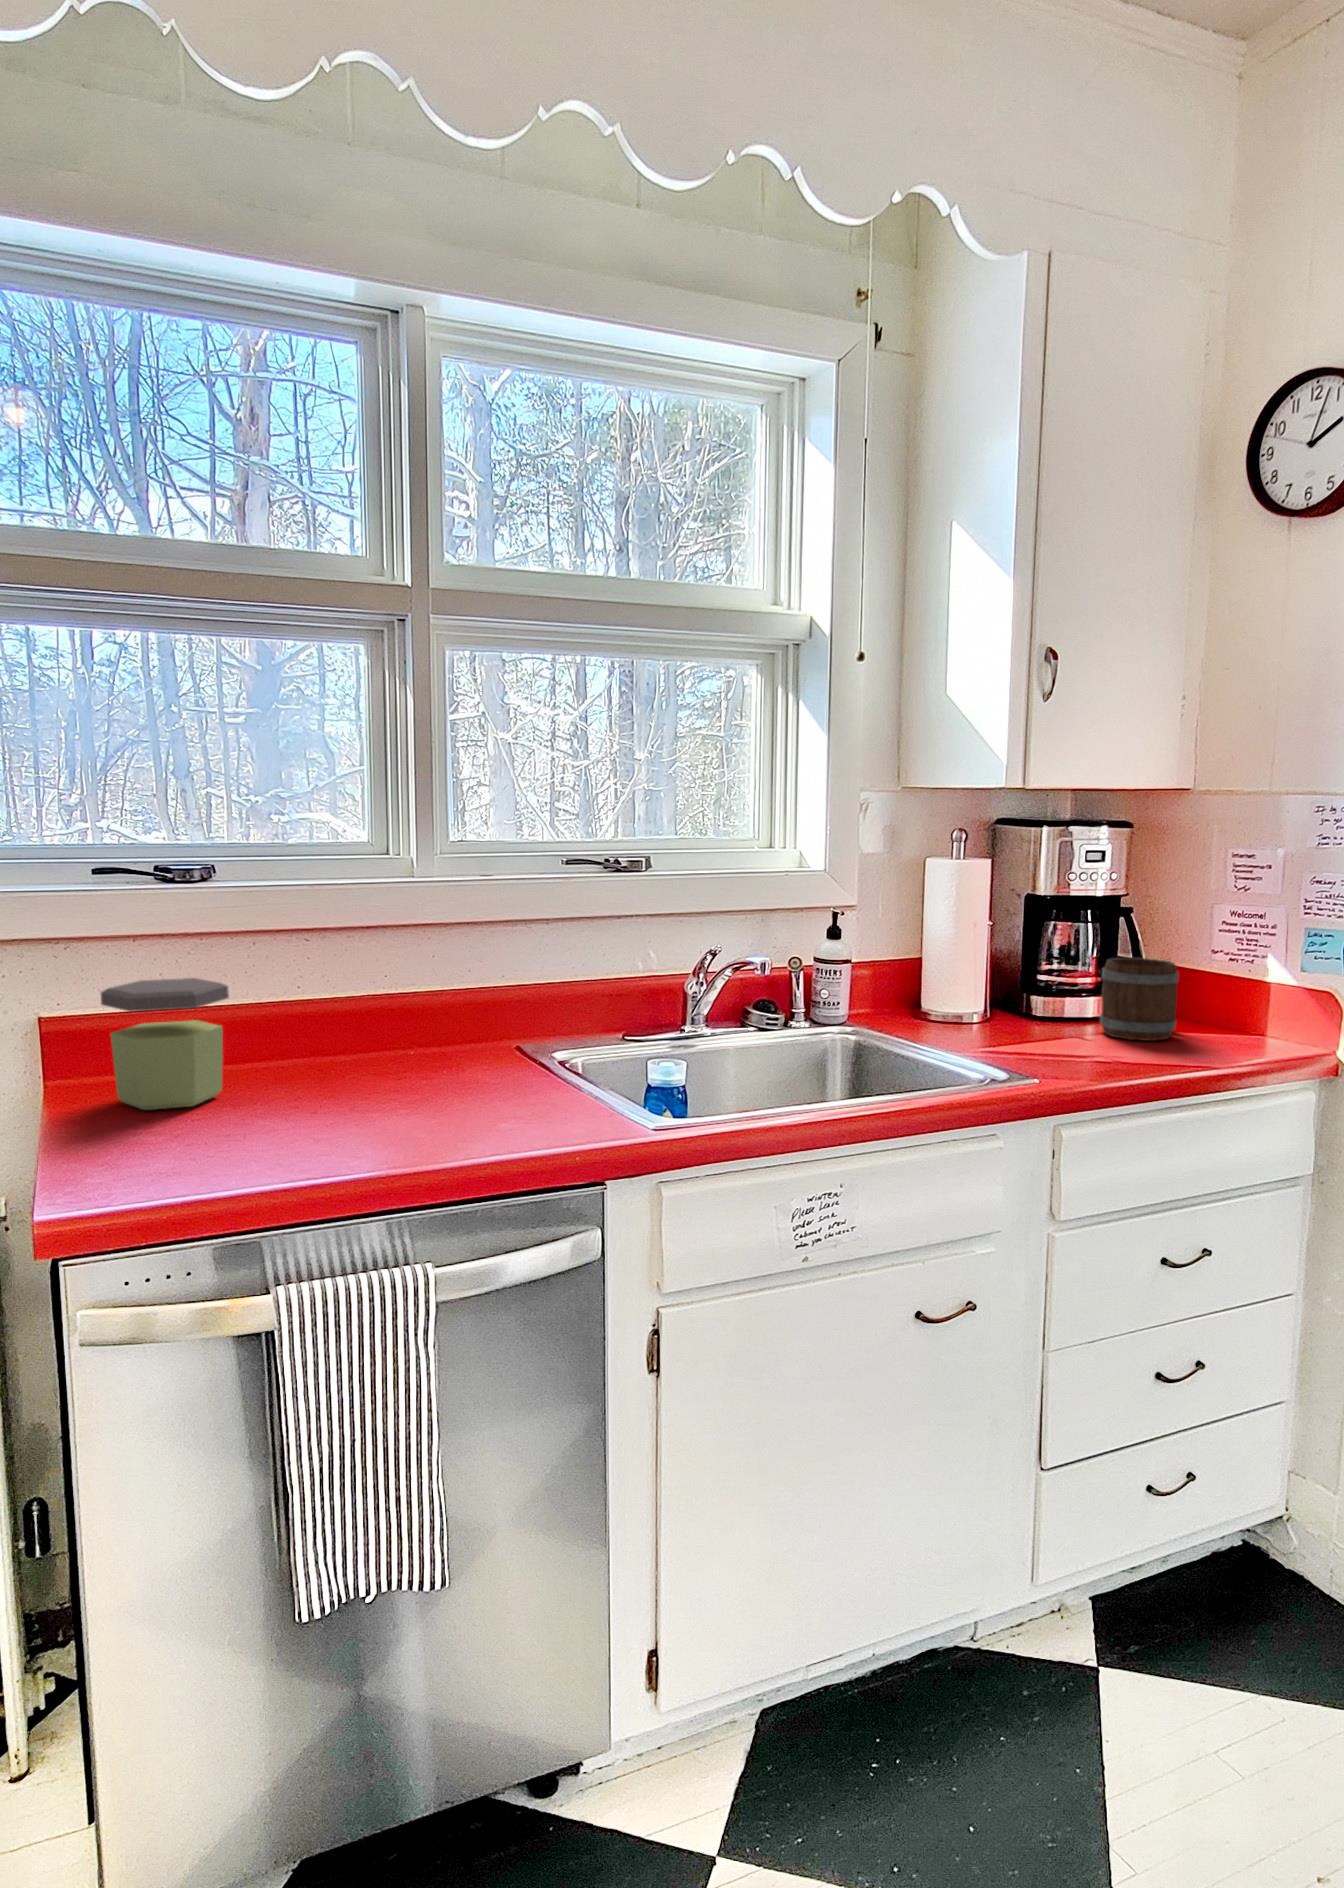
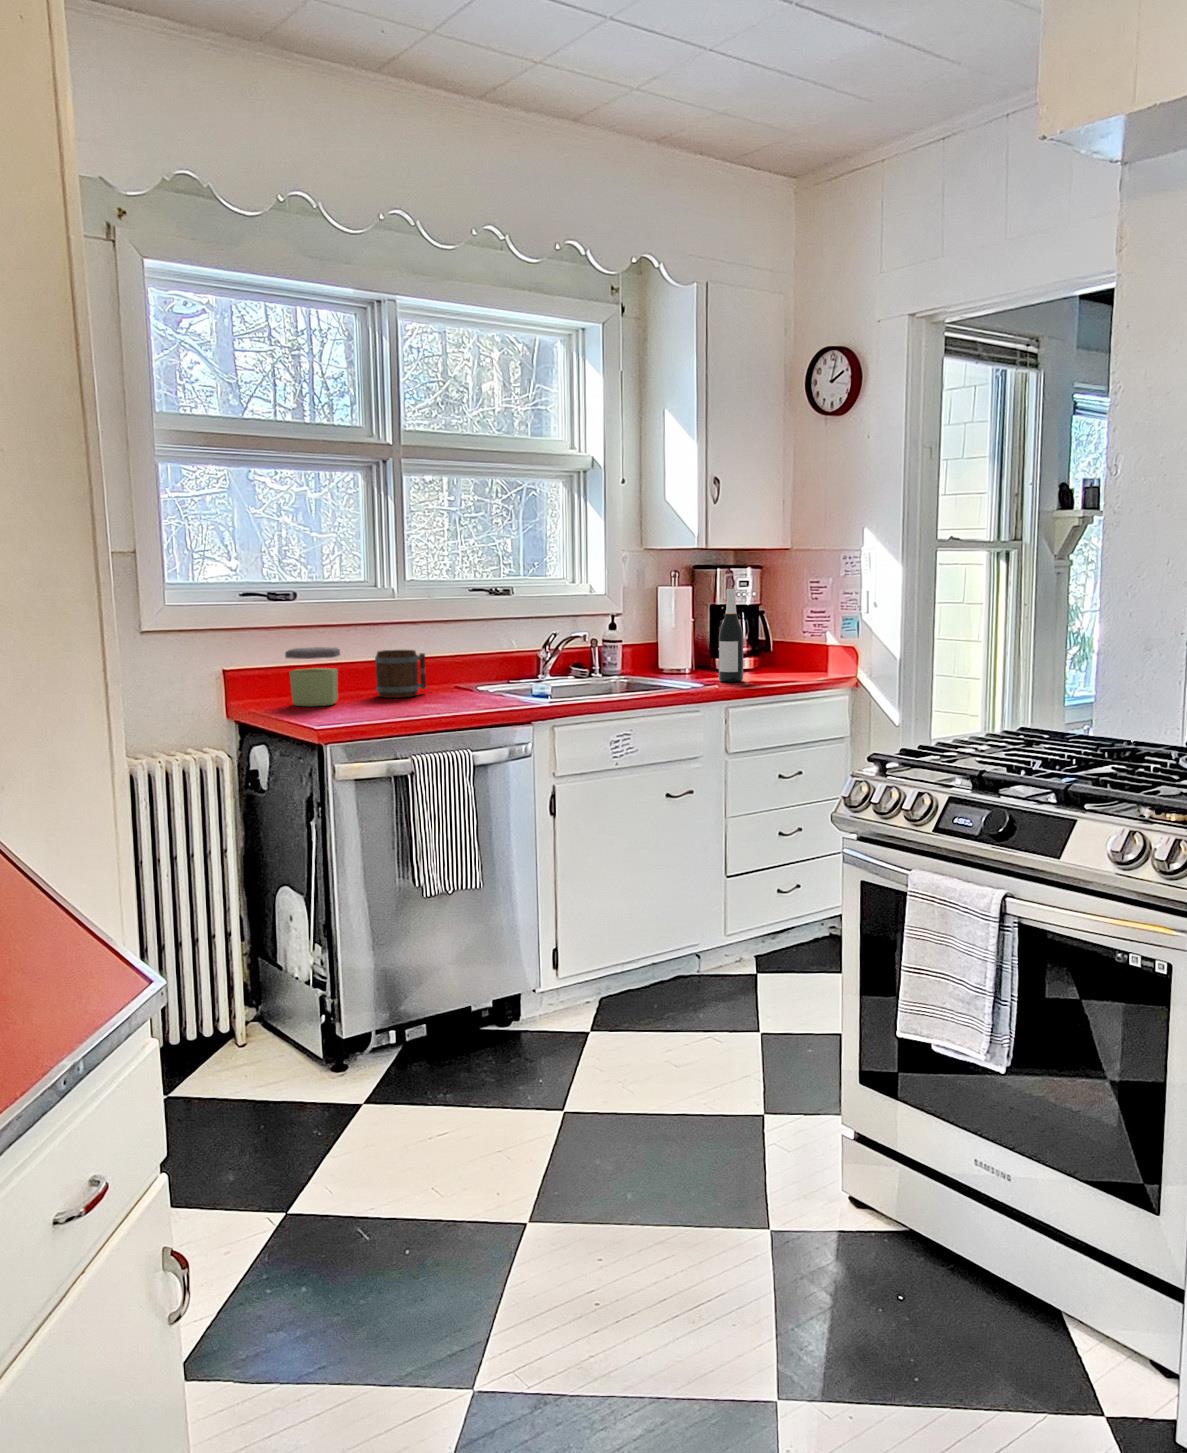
wine bottle: none [1041,867,1095,1057] -> present [719,587,743,682]
mug: present [1100,958,1179,1041] -> present [375,650,426,698]

